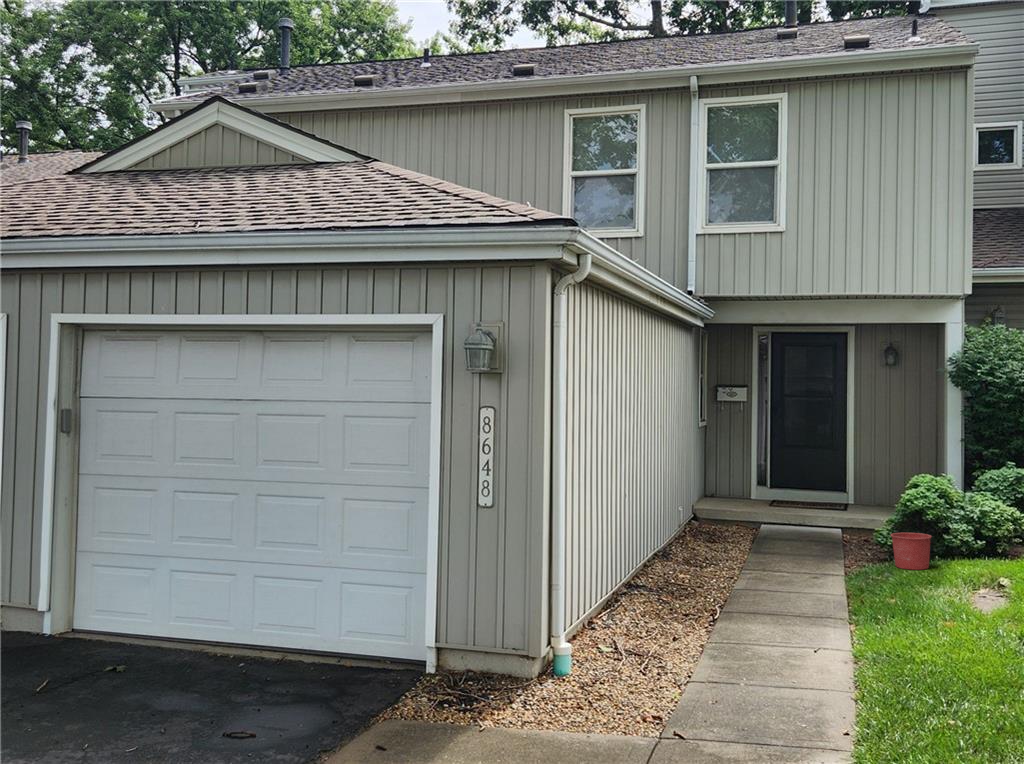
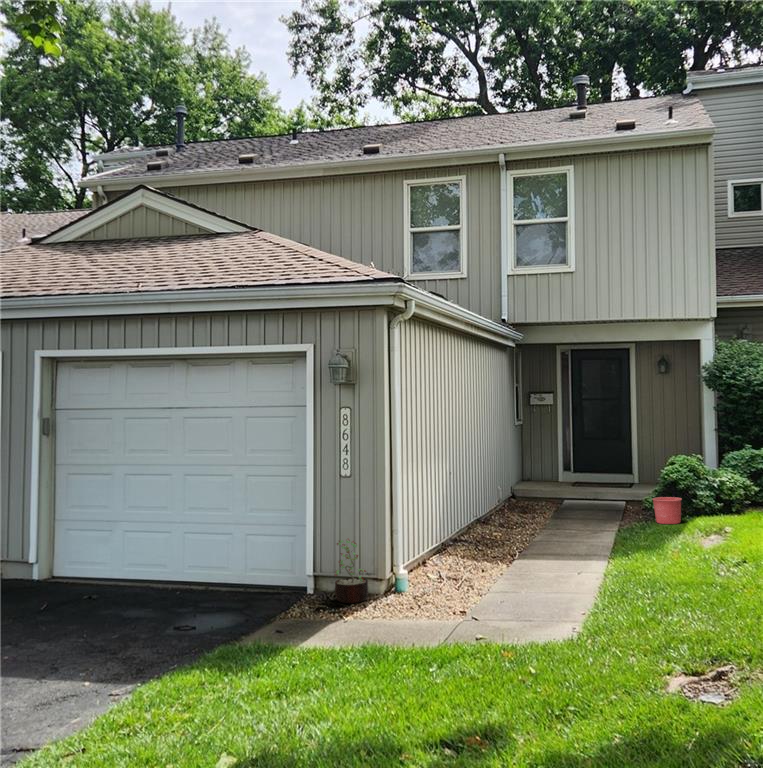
decorative plant: none [465,595,514,692] -> present [335,540,368,603]

